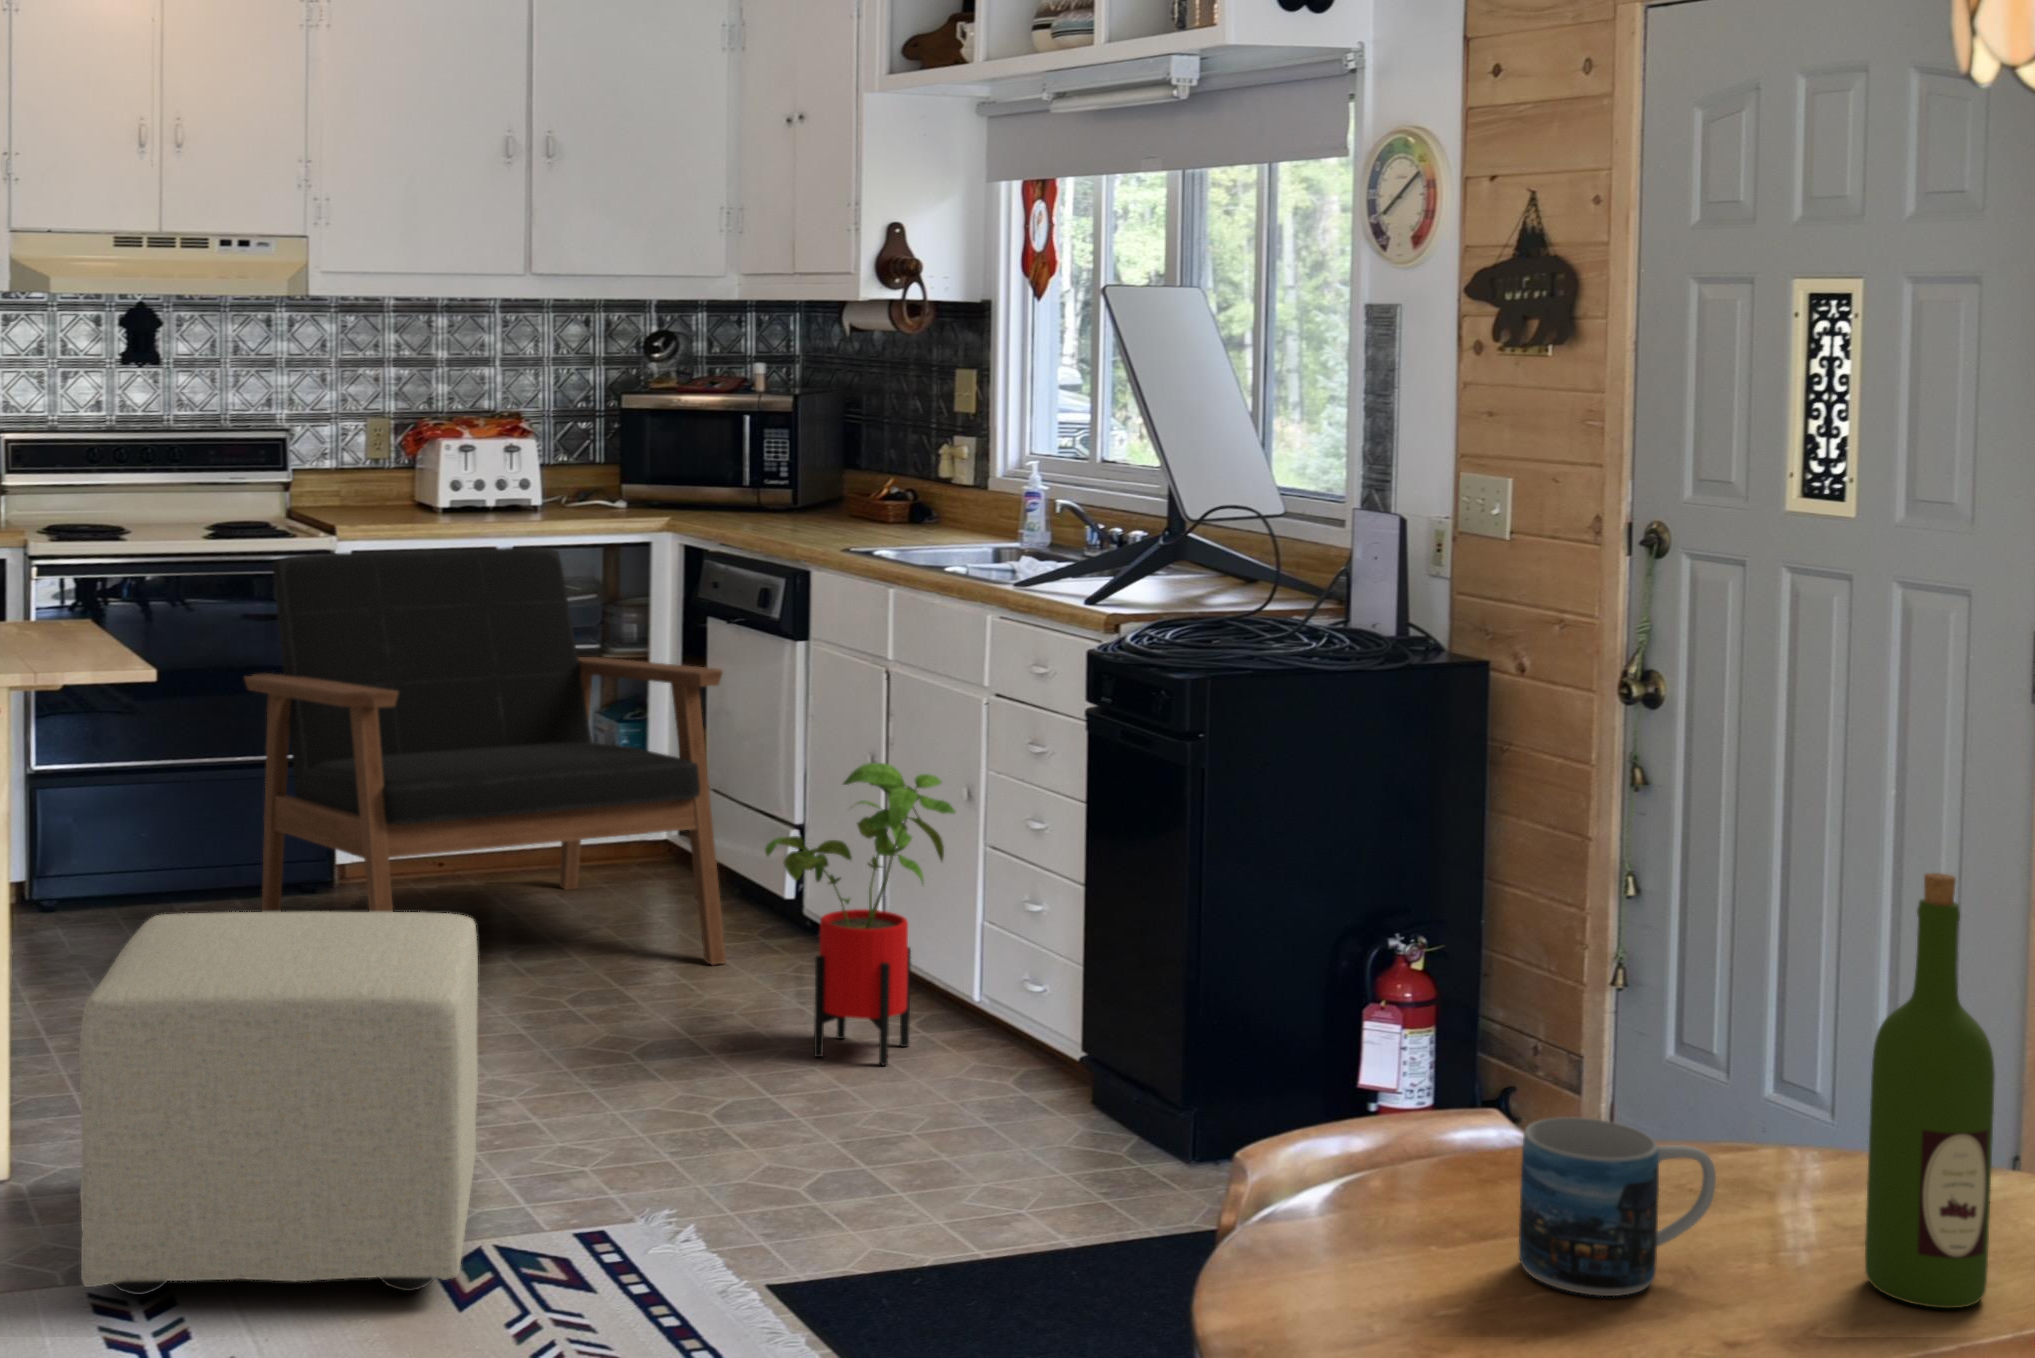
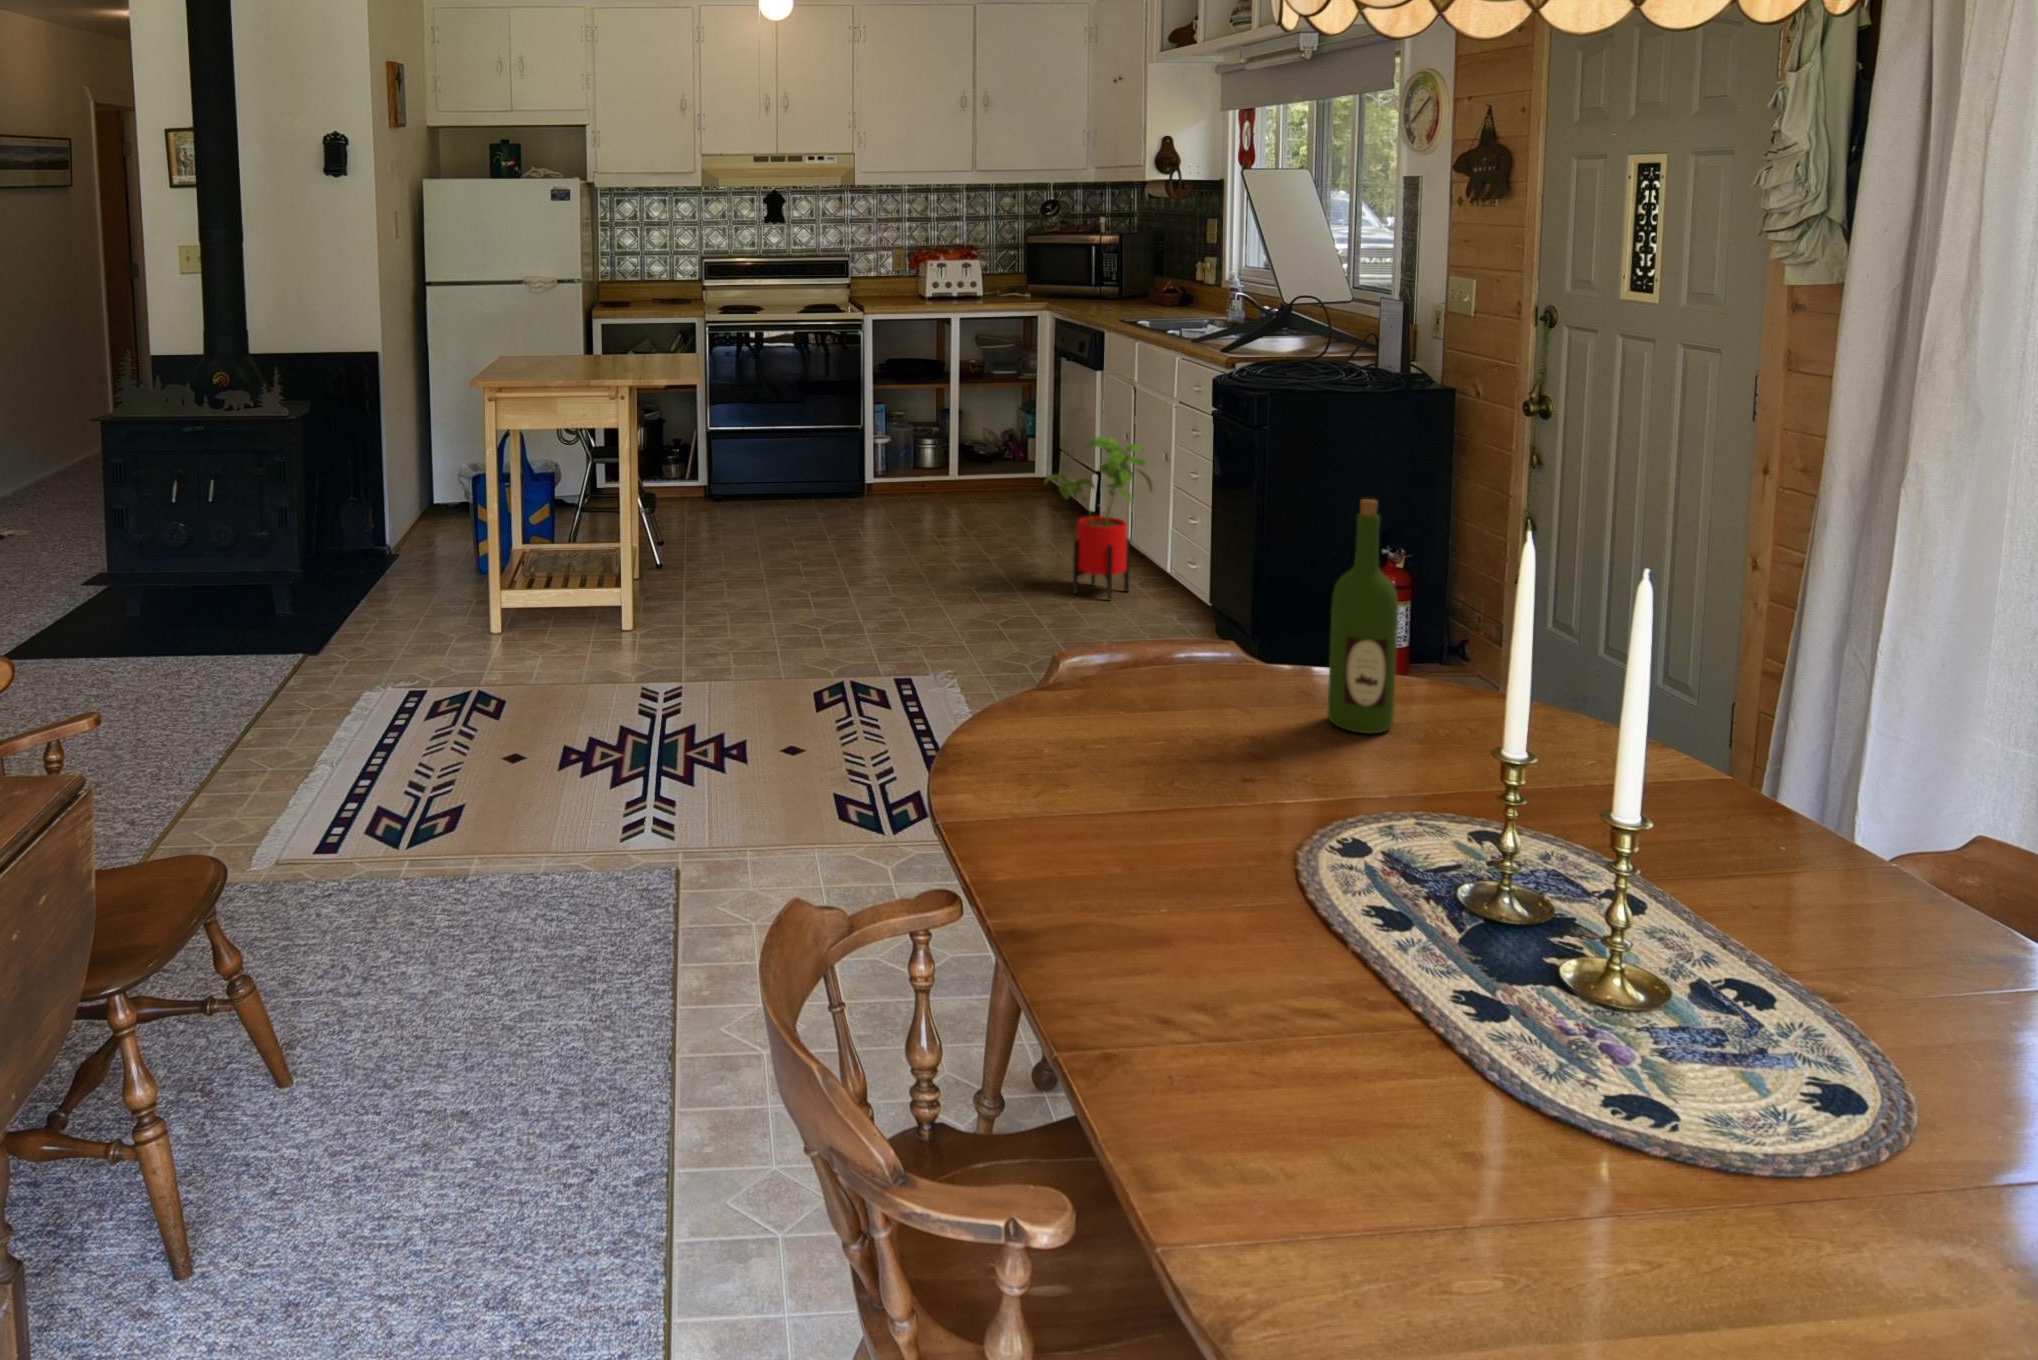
armchair: present [245,547,726,965] -> none [810,318,1053,552]
ottoman: present [79,911,478,1295] -> none [652,496,864,685]
mug: present [1519,1117,1716,1296] -> none [1143,618,1251,709]

